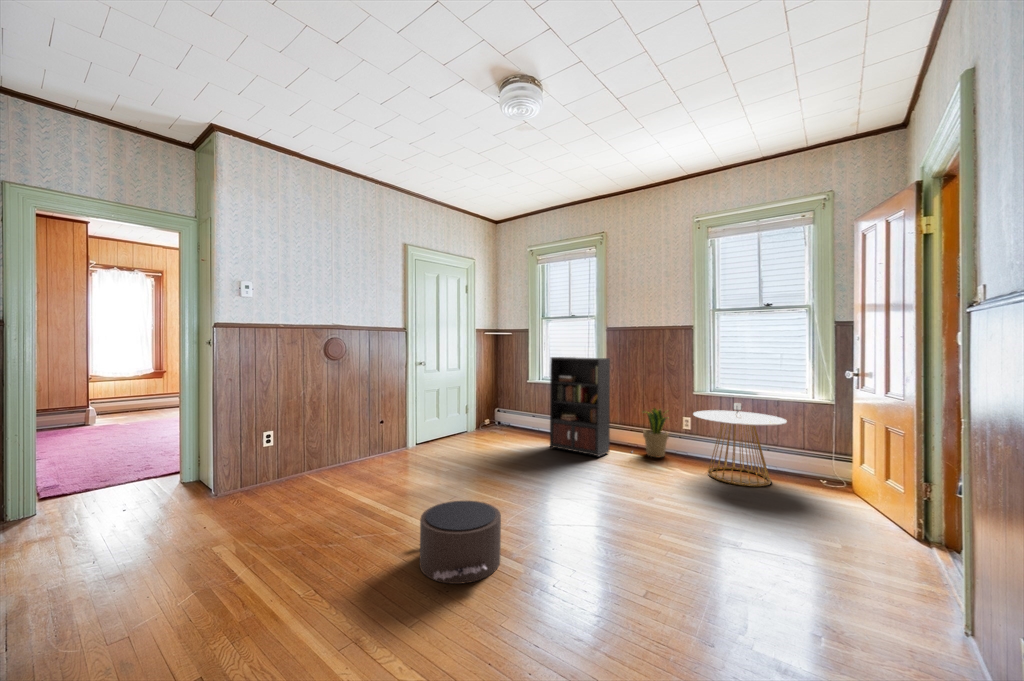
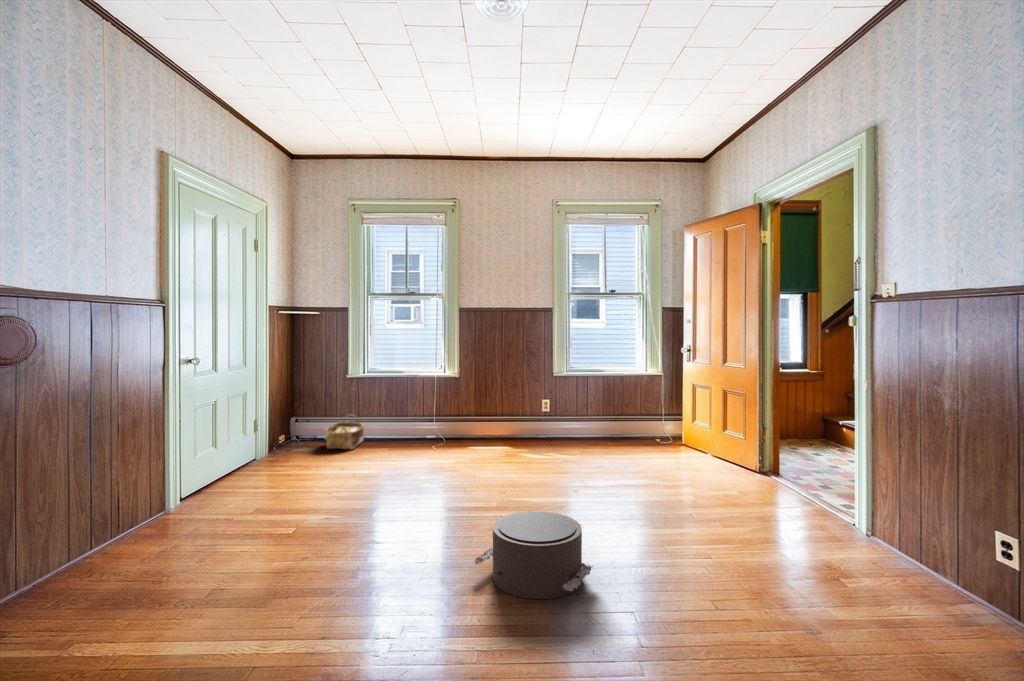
bookcase: present [550,357,610,457] -> none [415,343,499,455]
side table: present [693,403,787,487] -> none [570,381,645,454]
potted plant: present [643,408,669,457] -> none [509,393,538,445]
woven basket: none [504,410,535,436] -> present [325,415,364,449]

